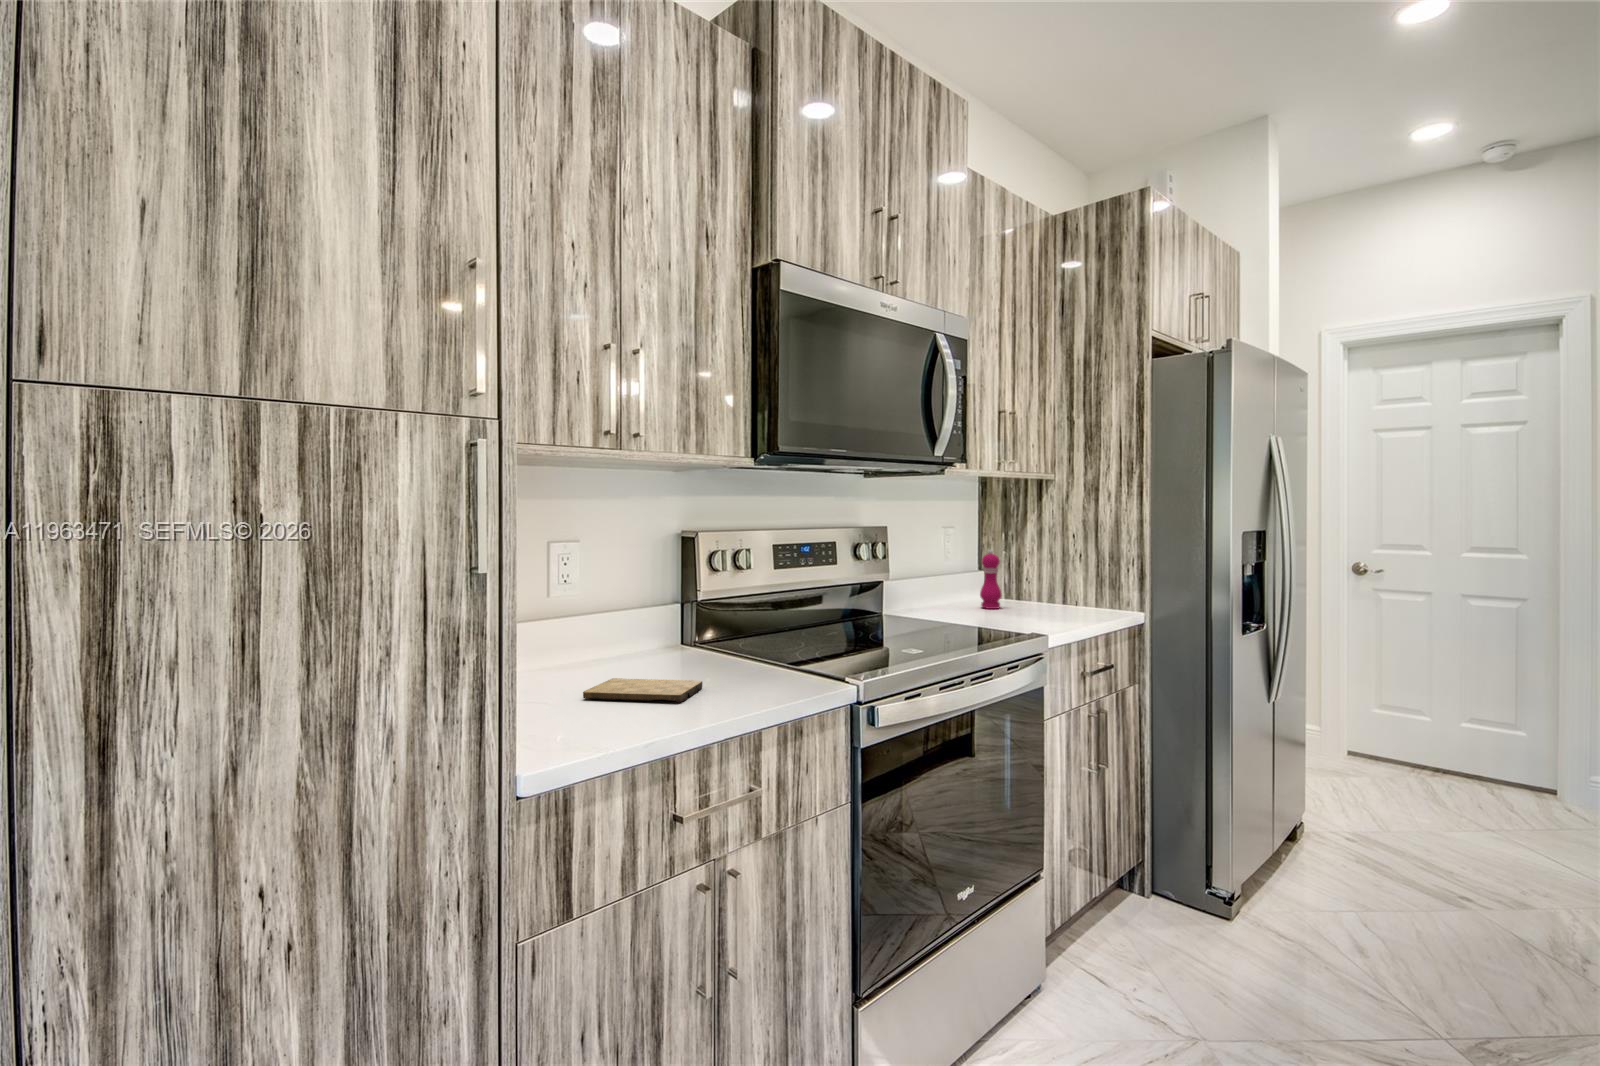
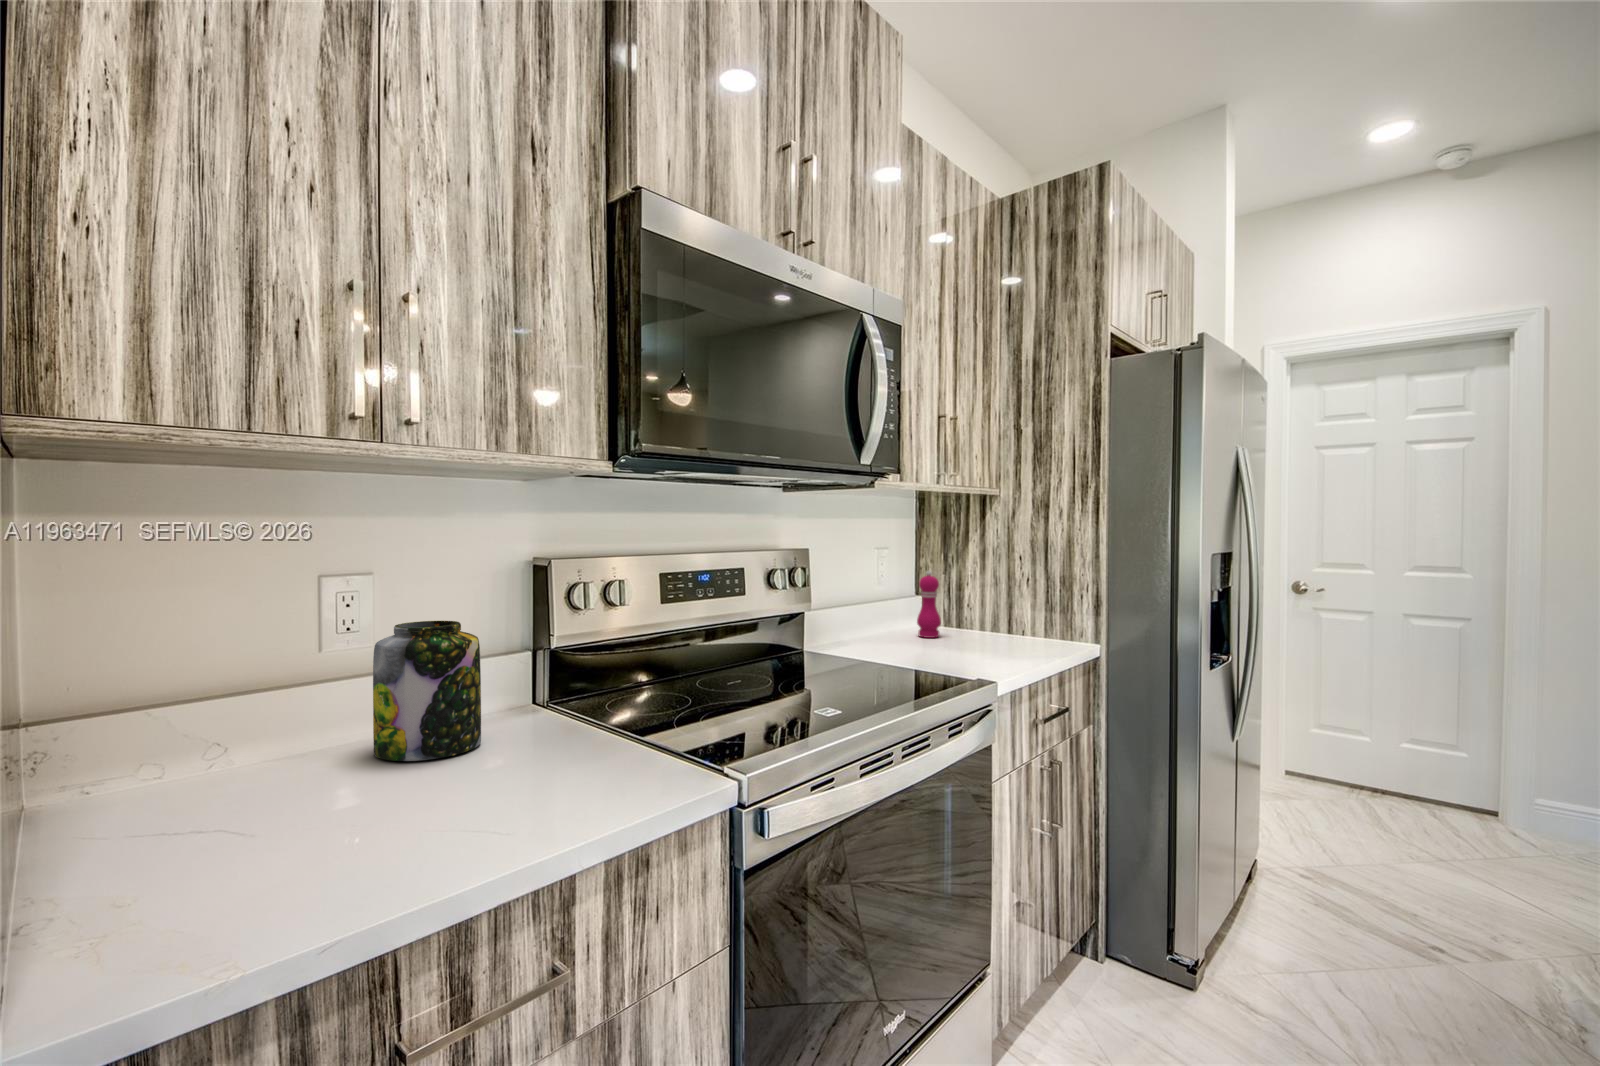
jar: none [596,576,667,671] -> present [373,621,481,761]
cutting board: present [583,678,702,703] -> none [275,785,491,848]

